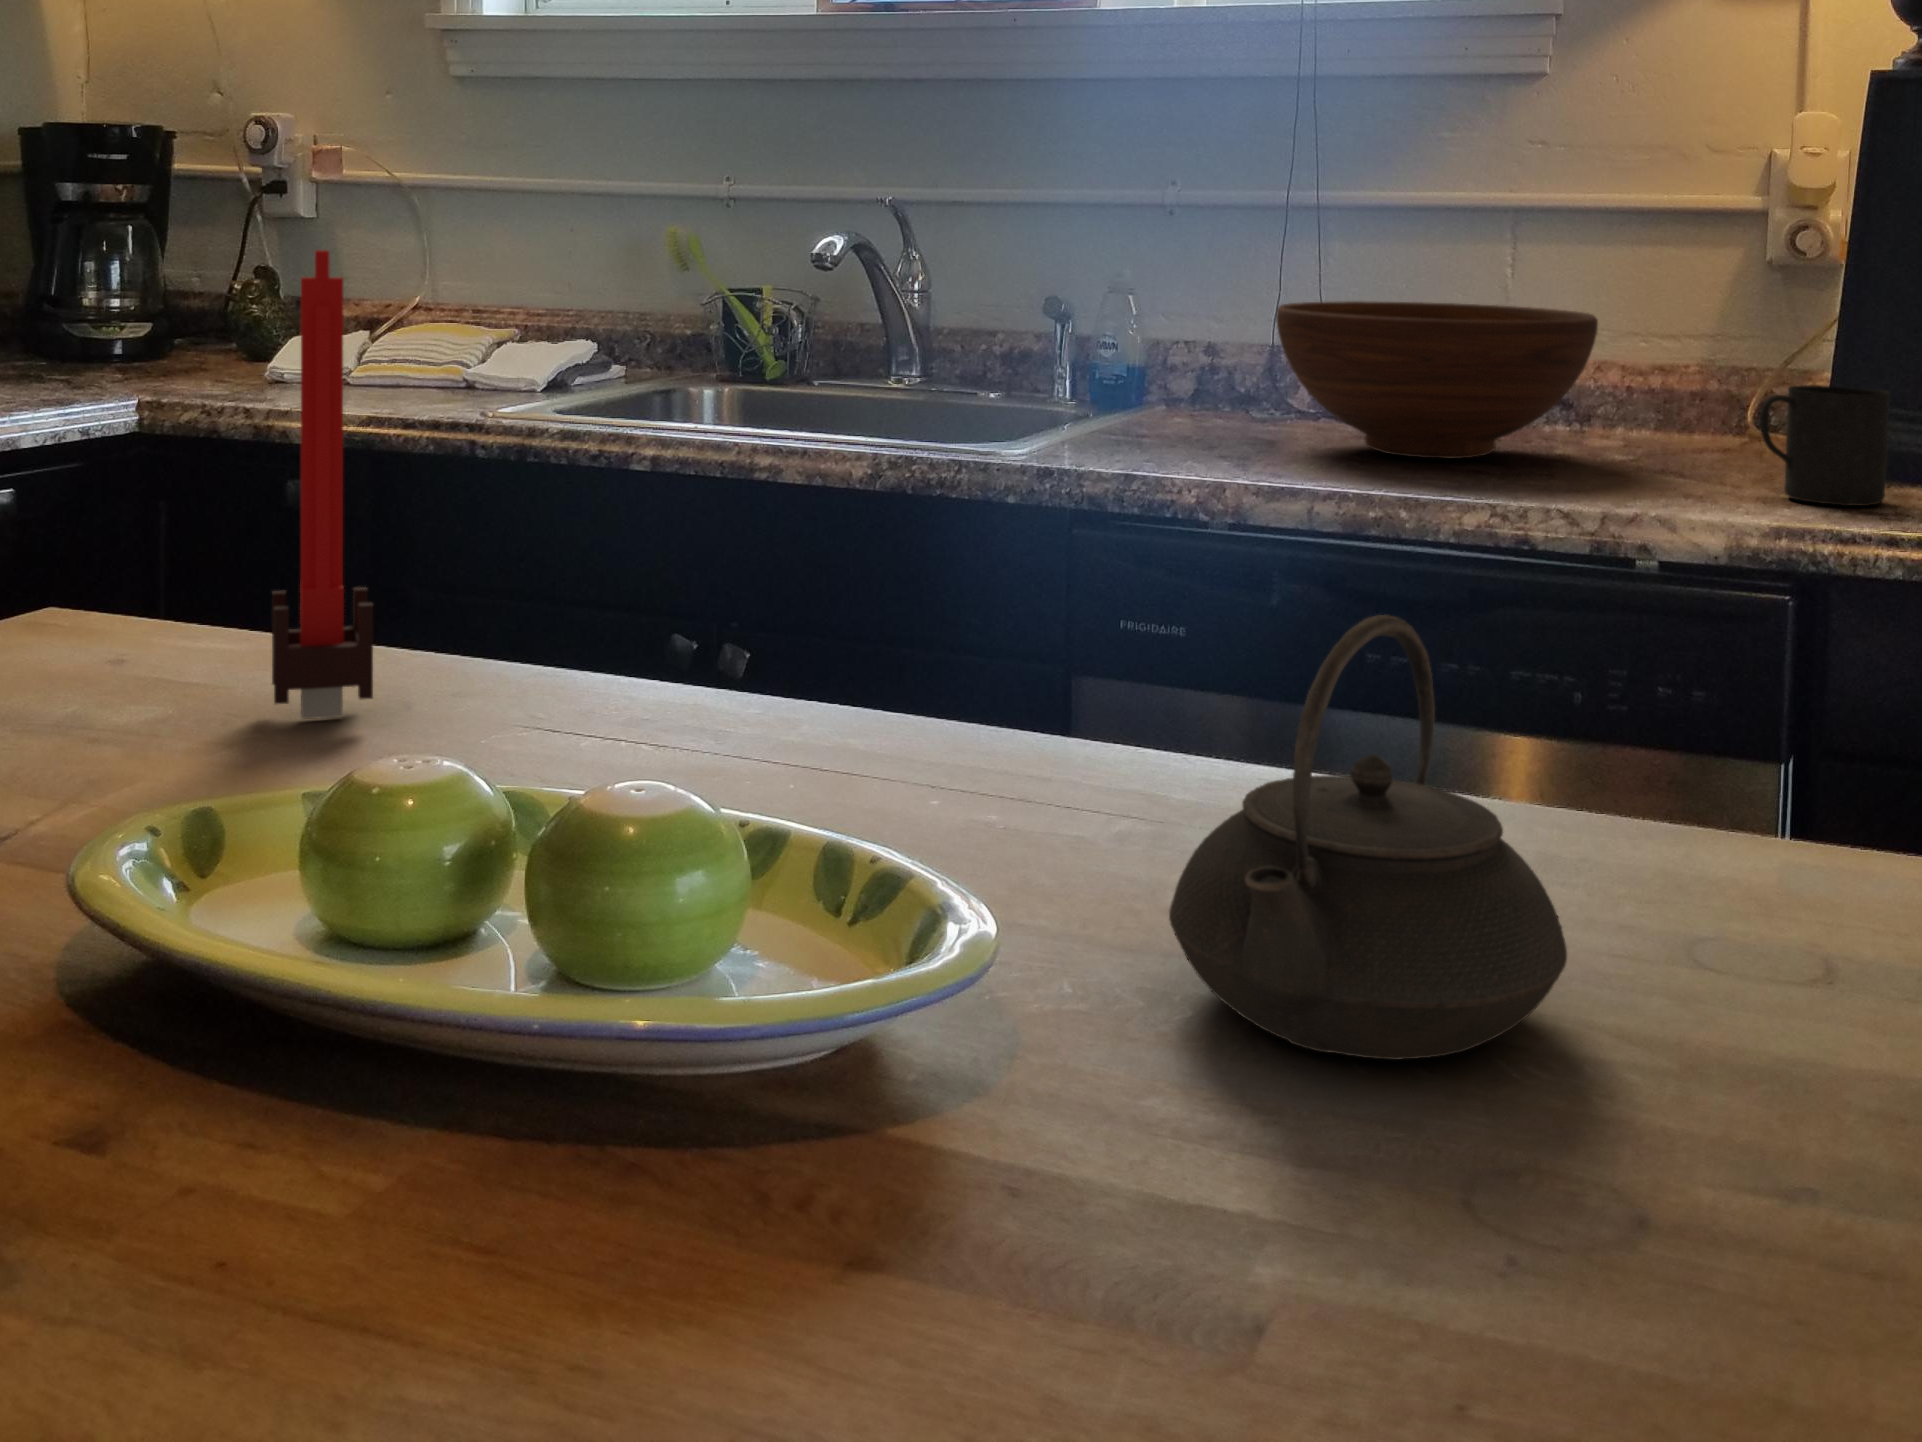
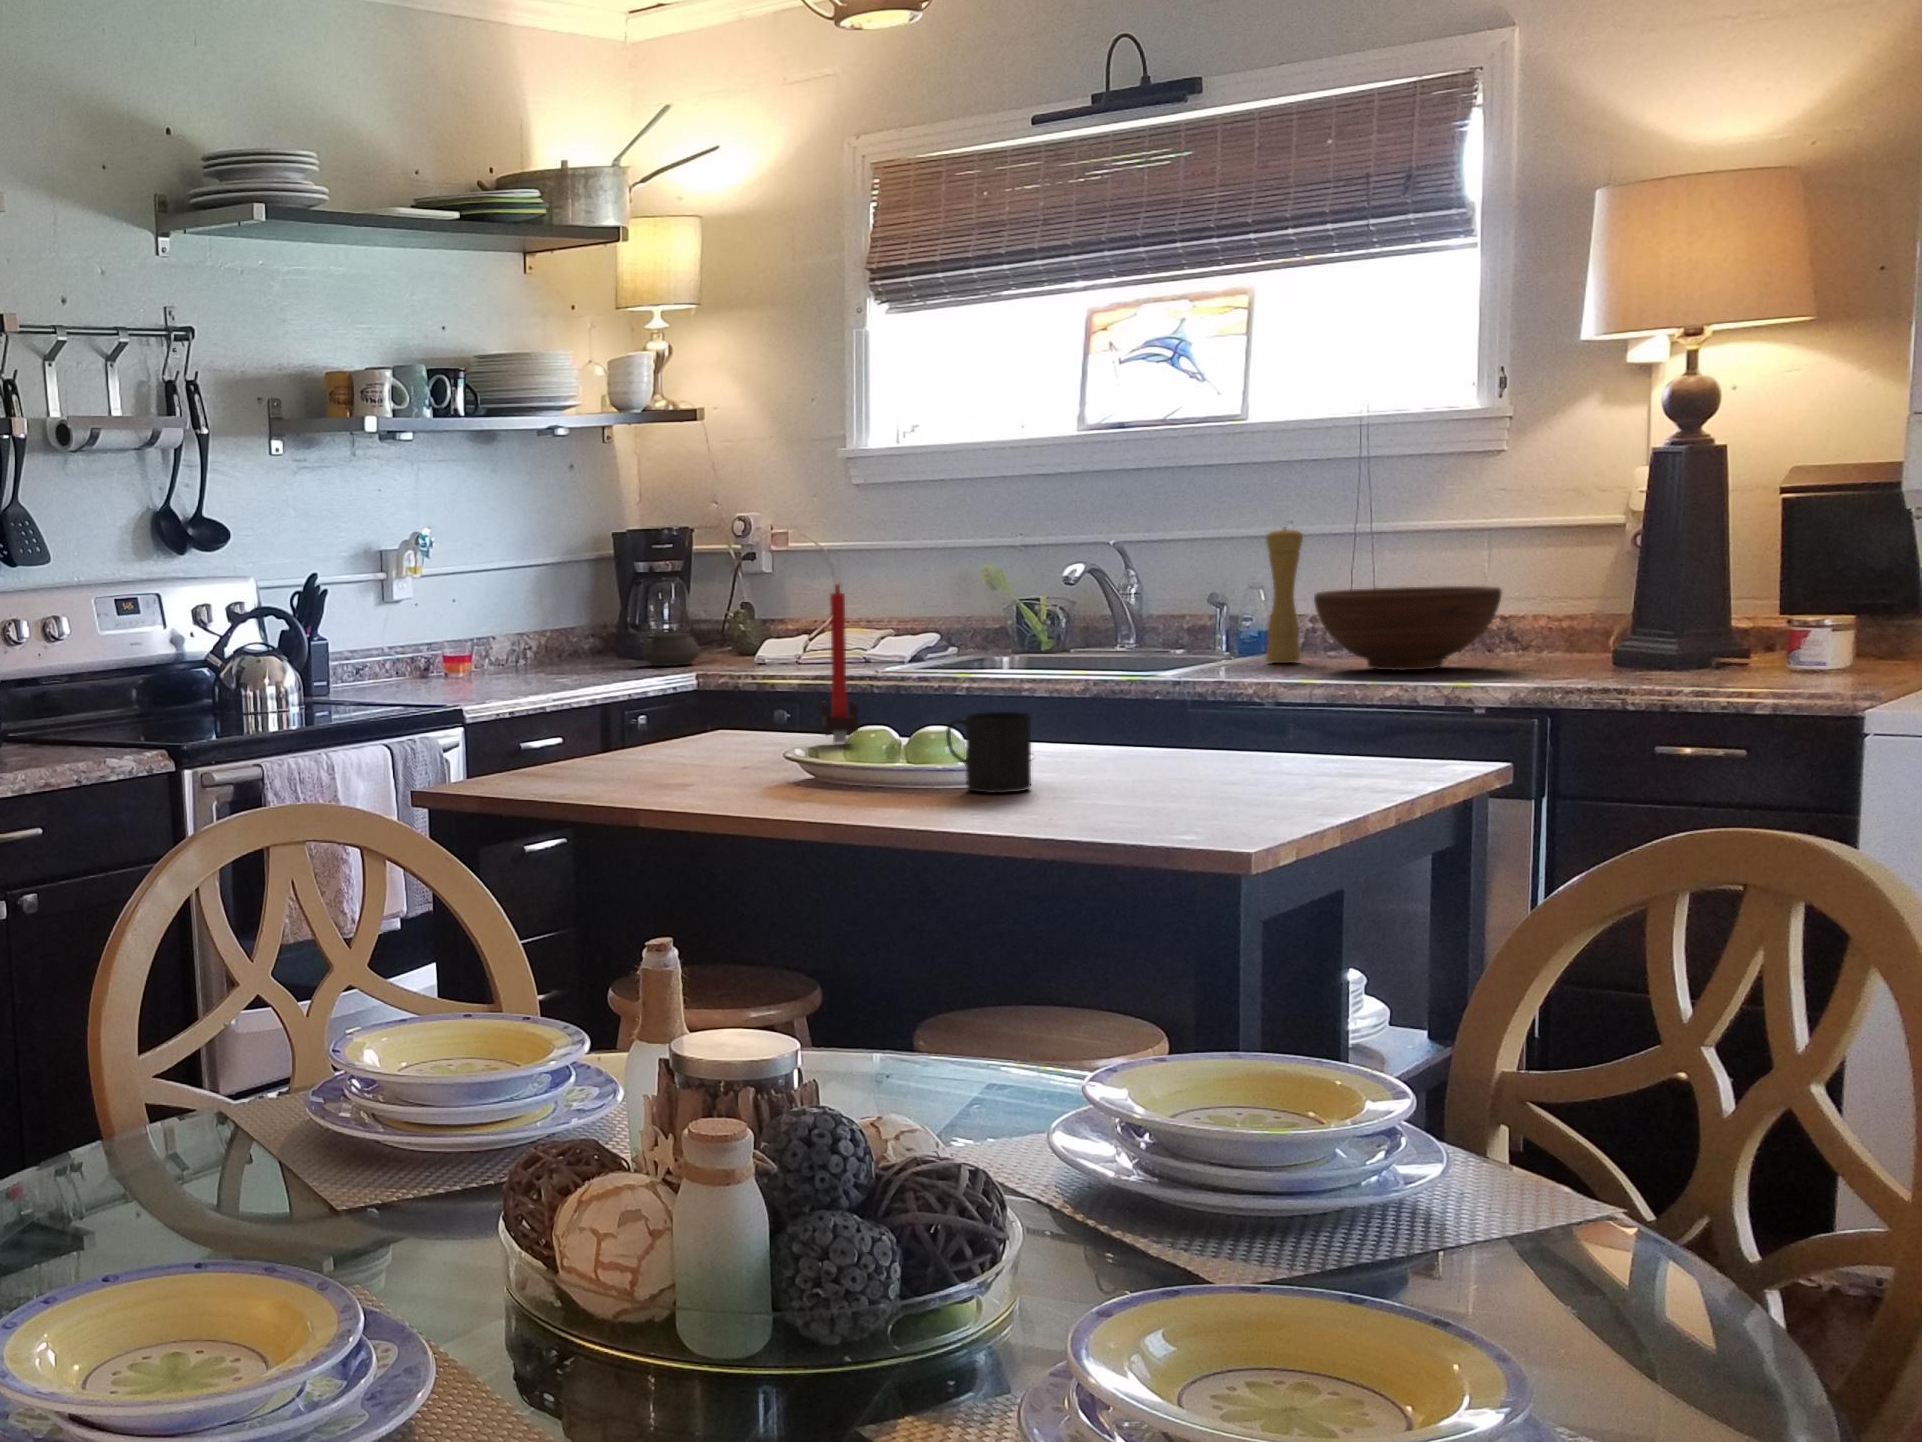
pepper mill: none [1161,186,1225,425] -> present [1266,527,1303,663]
mug: present [1760,385,1890,506] -> present [946,712,1031,793]
teapot: present [1169,615,1567,1060] -> present [642,605,700,666]

